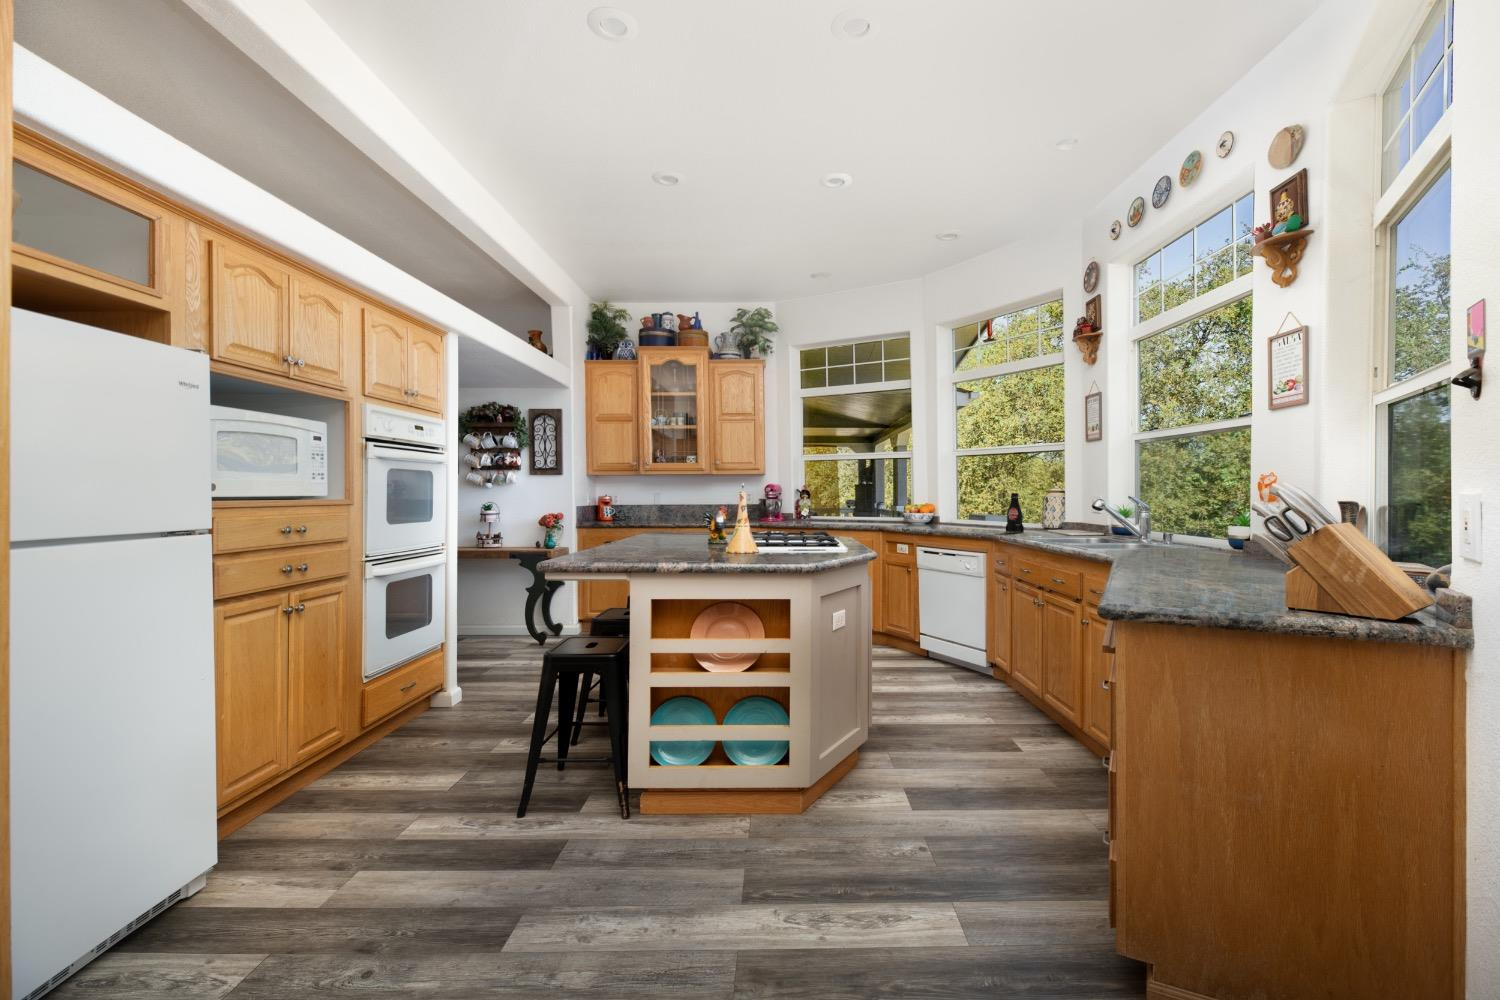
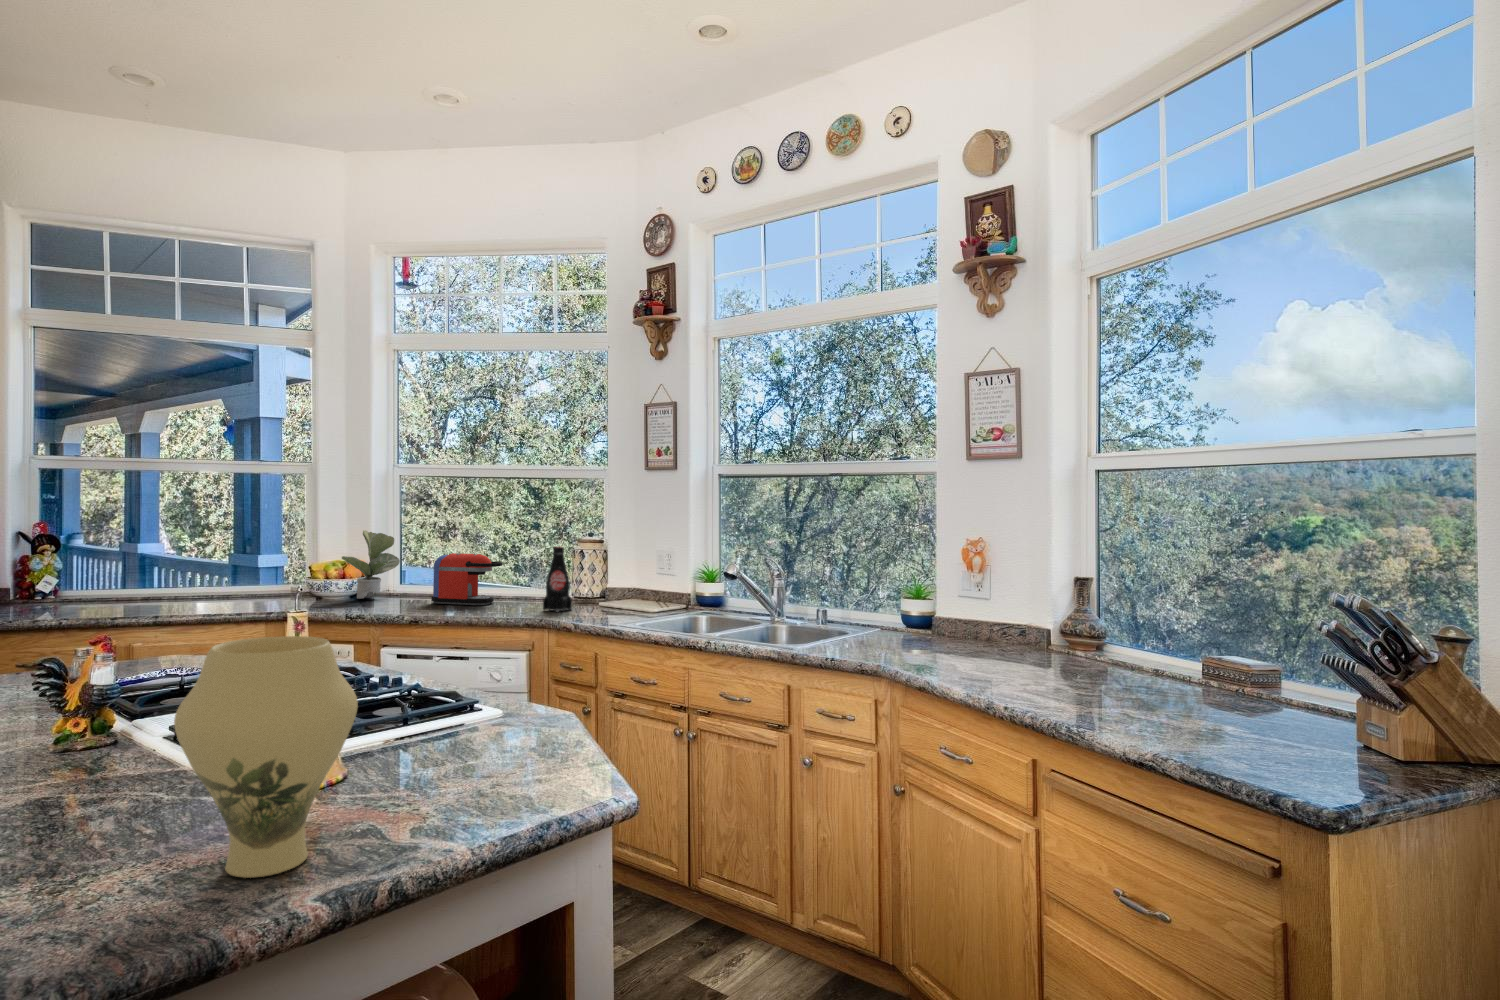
potted plant: none [917,487,949,525] -> present [342,530,400,599]
vase: none [697,497,744,562] -> present [174,636,358,878]
coffee maker: none [957,499,993,529] -> present [431,553,503,605]

